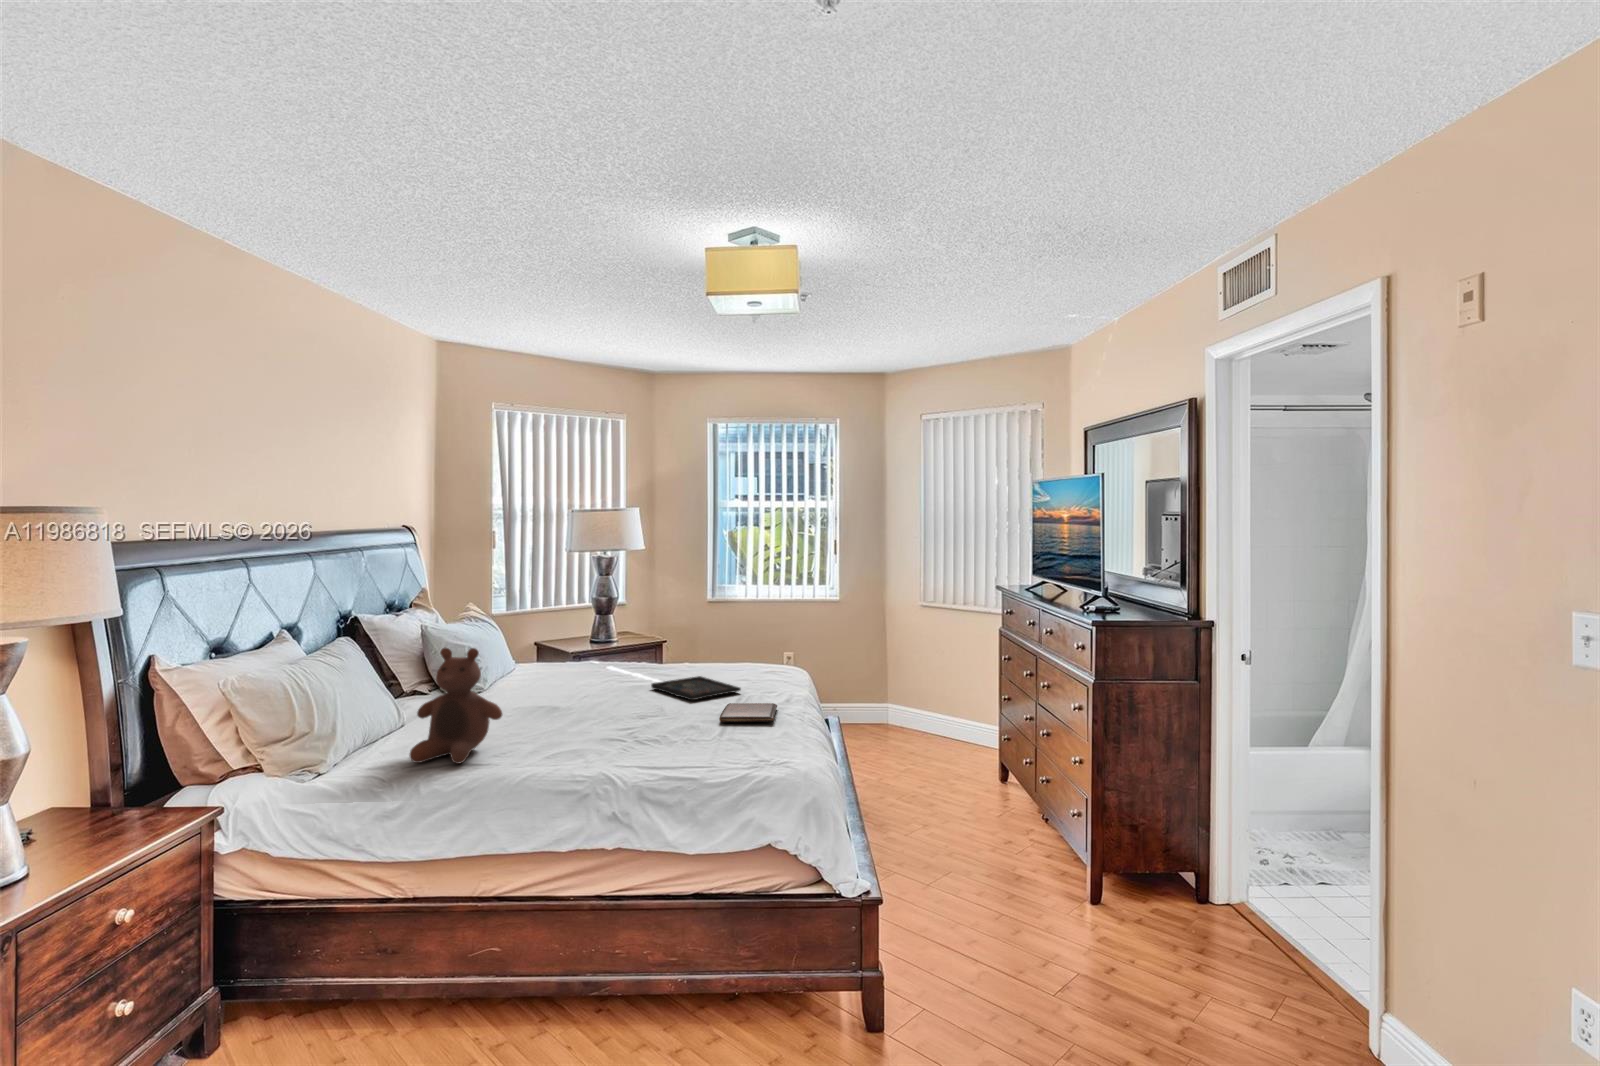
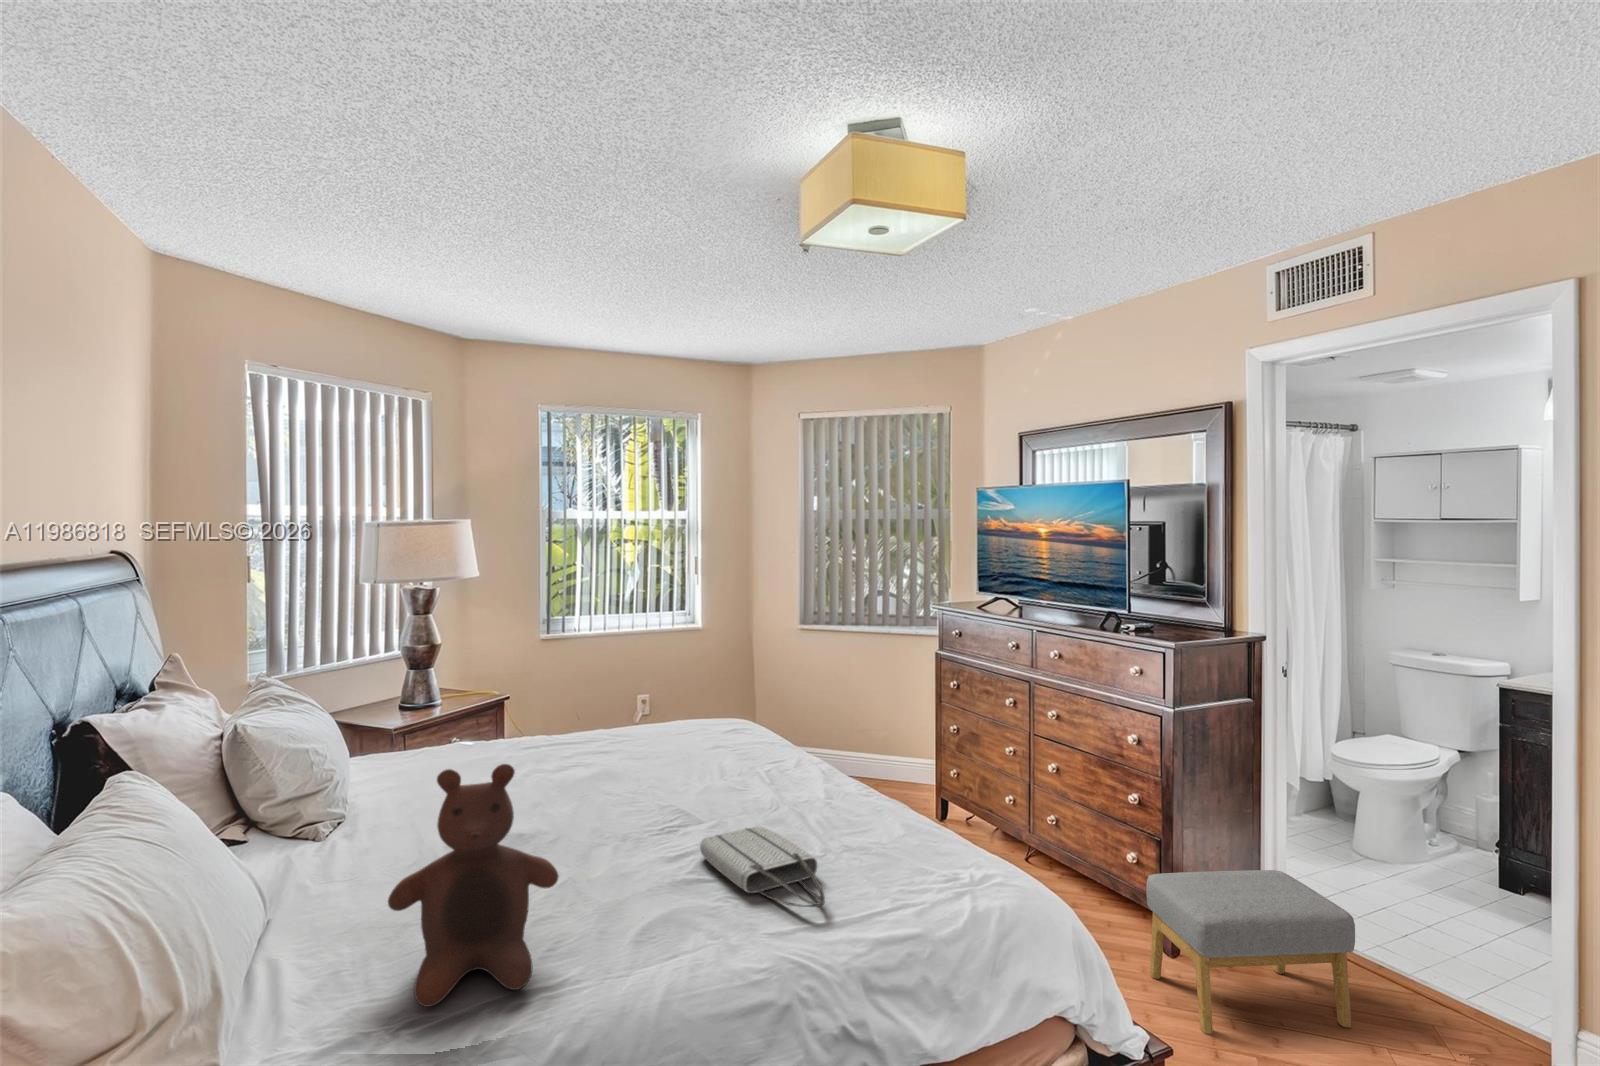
tray: present [651,676,741,700] -> none [623,752,756,792]
book: present [719,703,777,722] -> none [779,782,880,822]
tote bag: none [619,717,676,756] -> present [700,827,825,907]
footstool: none [1045,819,1201,974] -> present [1146,870,1355,1034]

